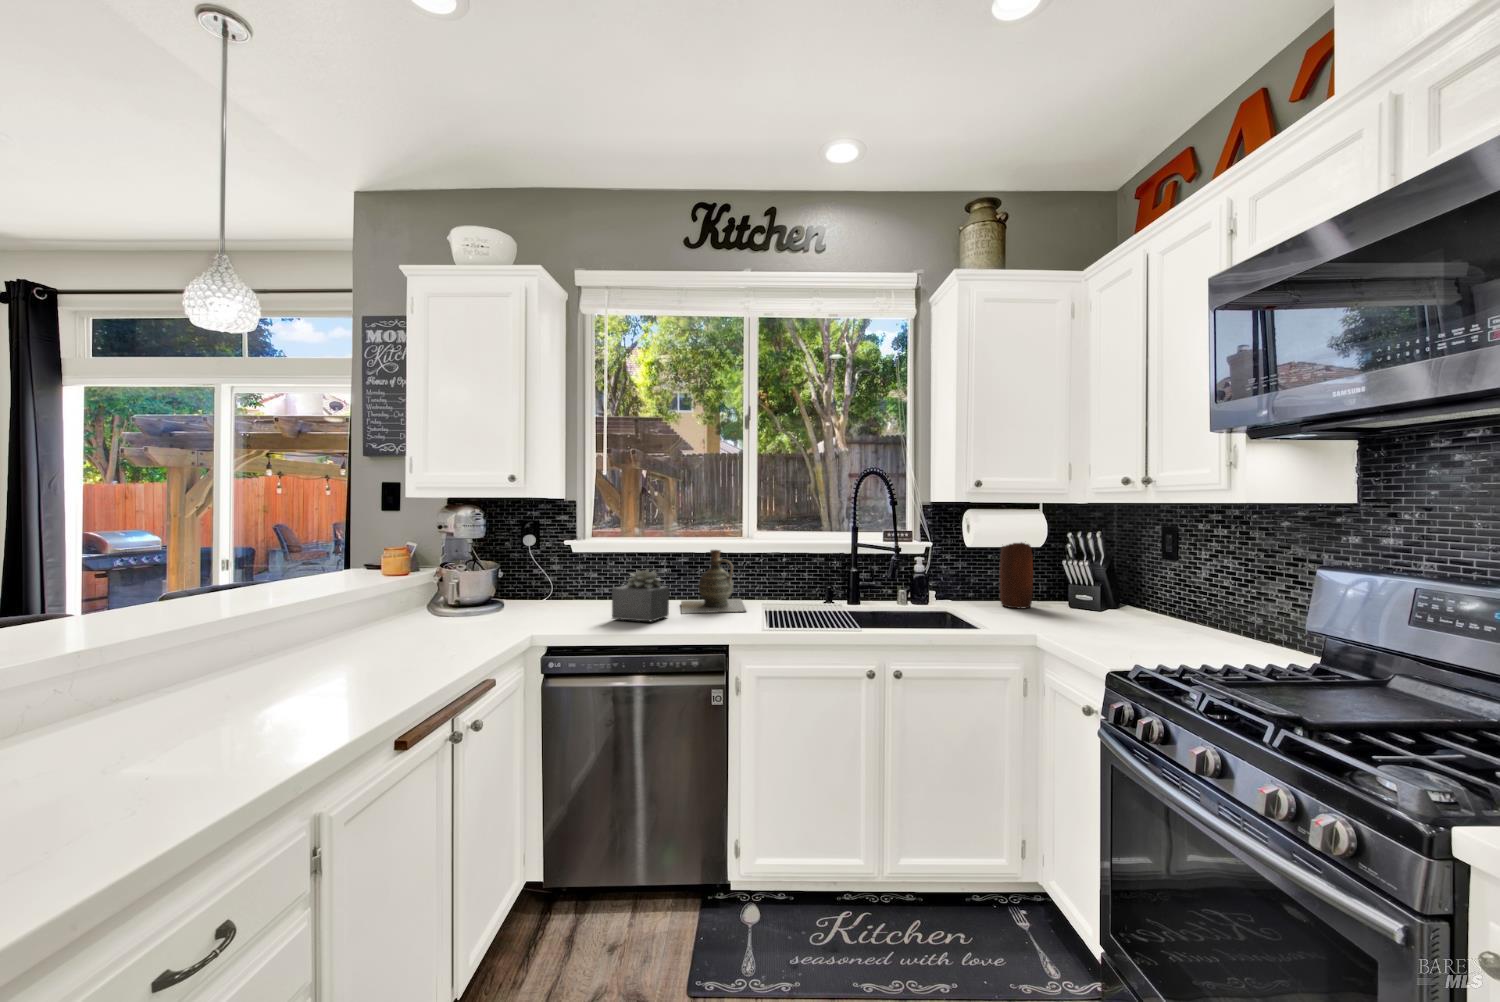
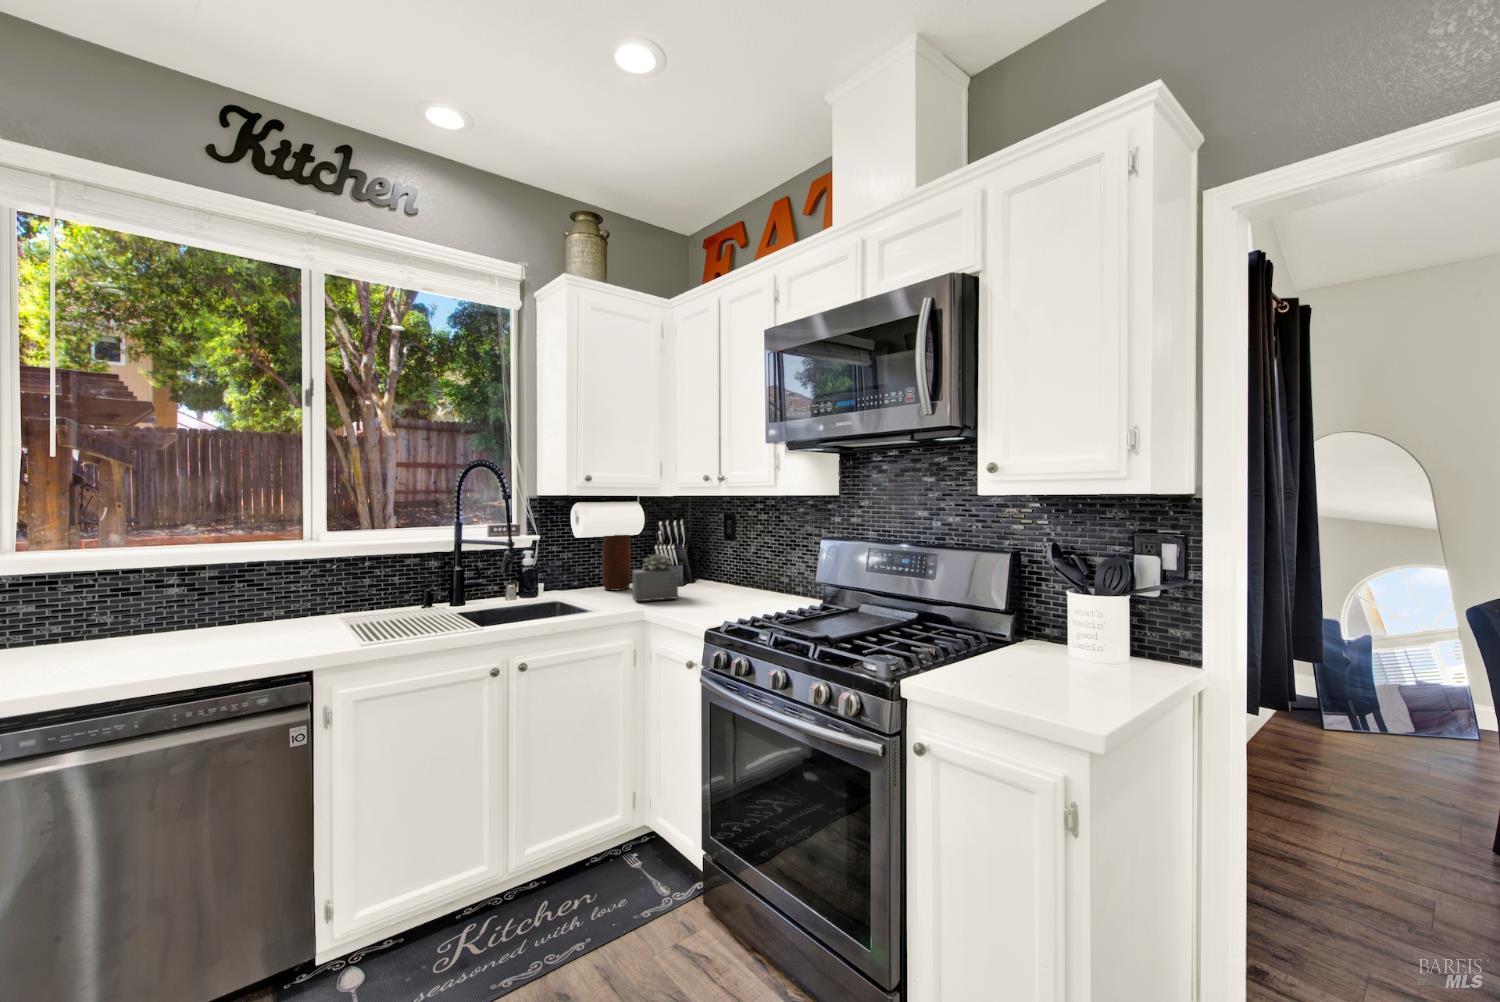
ceramic jug: present [681,550,746,614] -> none [212,557,325,644]
succulent plant: present [612,569,669,622] -> present [632,554,678,601]

